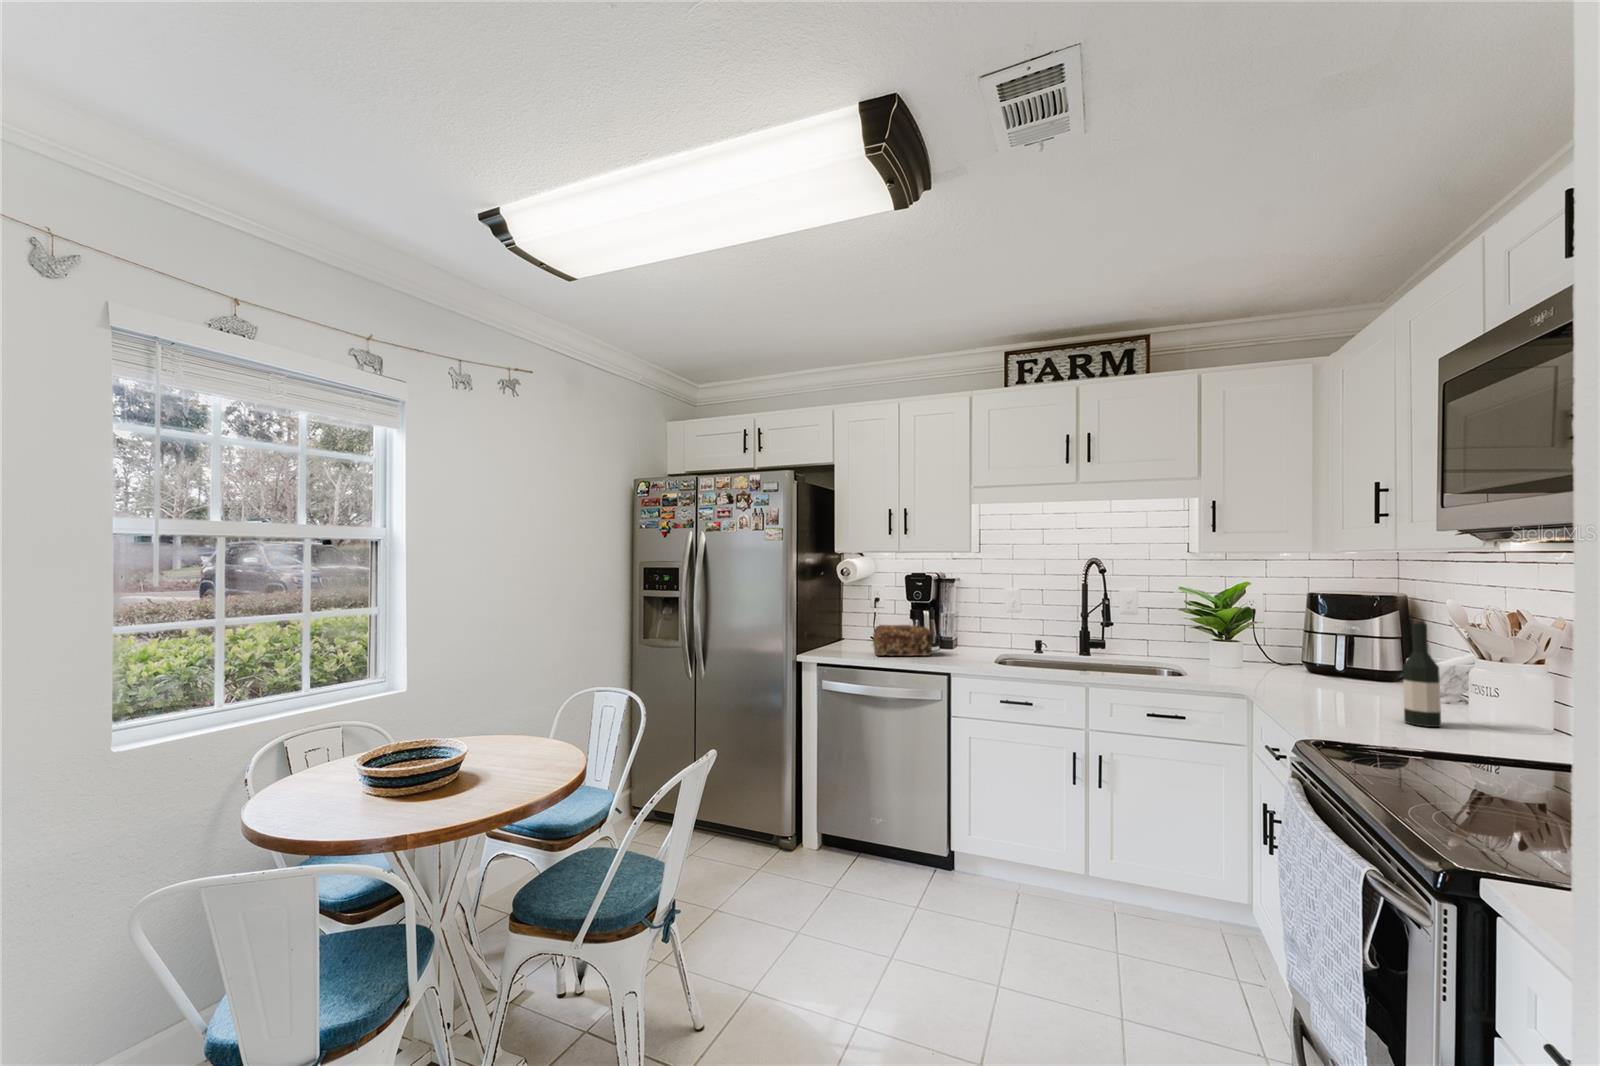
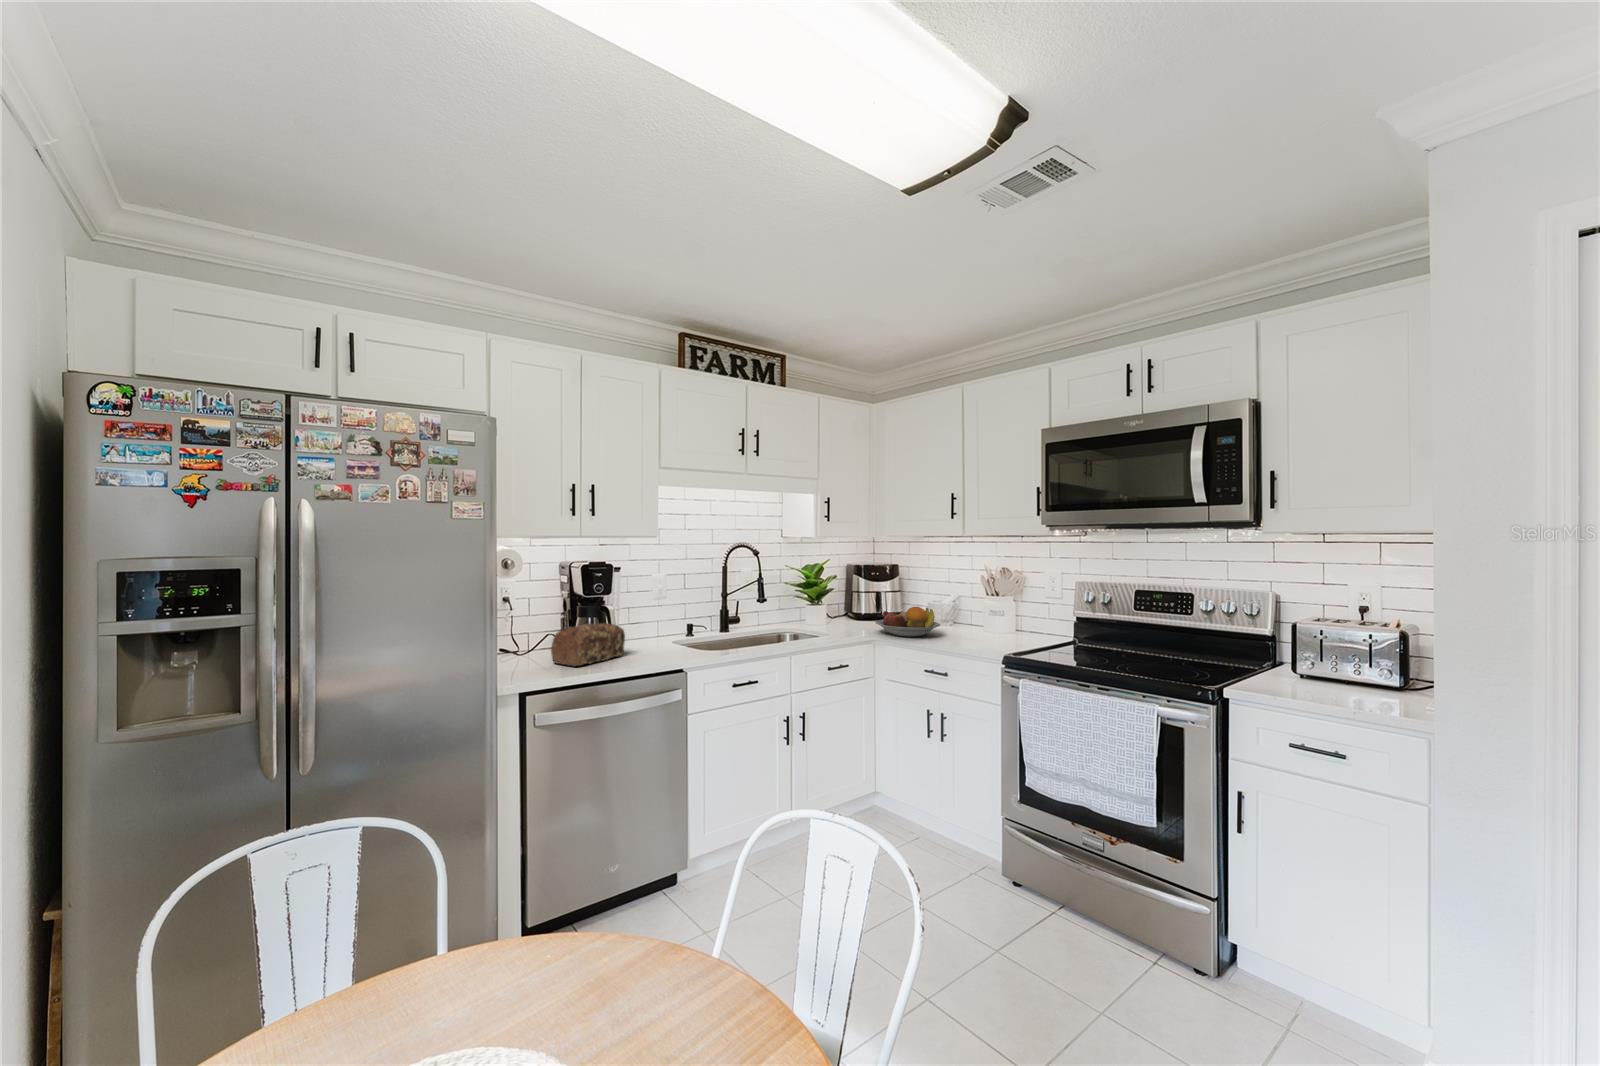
wine bottle: present [1403,620,1441,727] -> none [990,587,1008,649]
fruit bowl: none [1271,650,1391,694] -> present [875,607,940,637]

